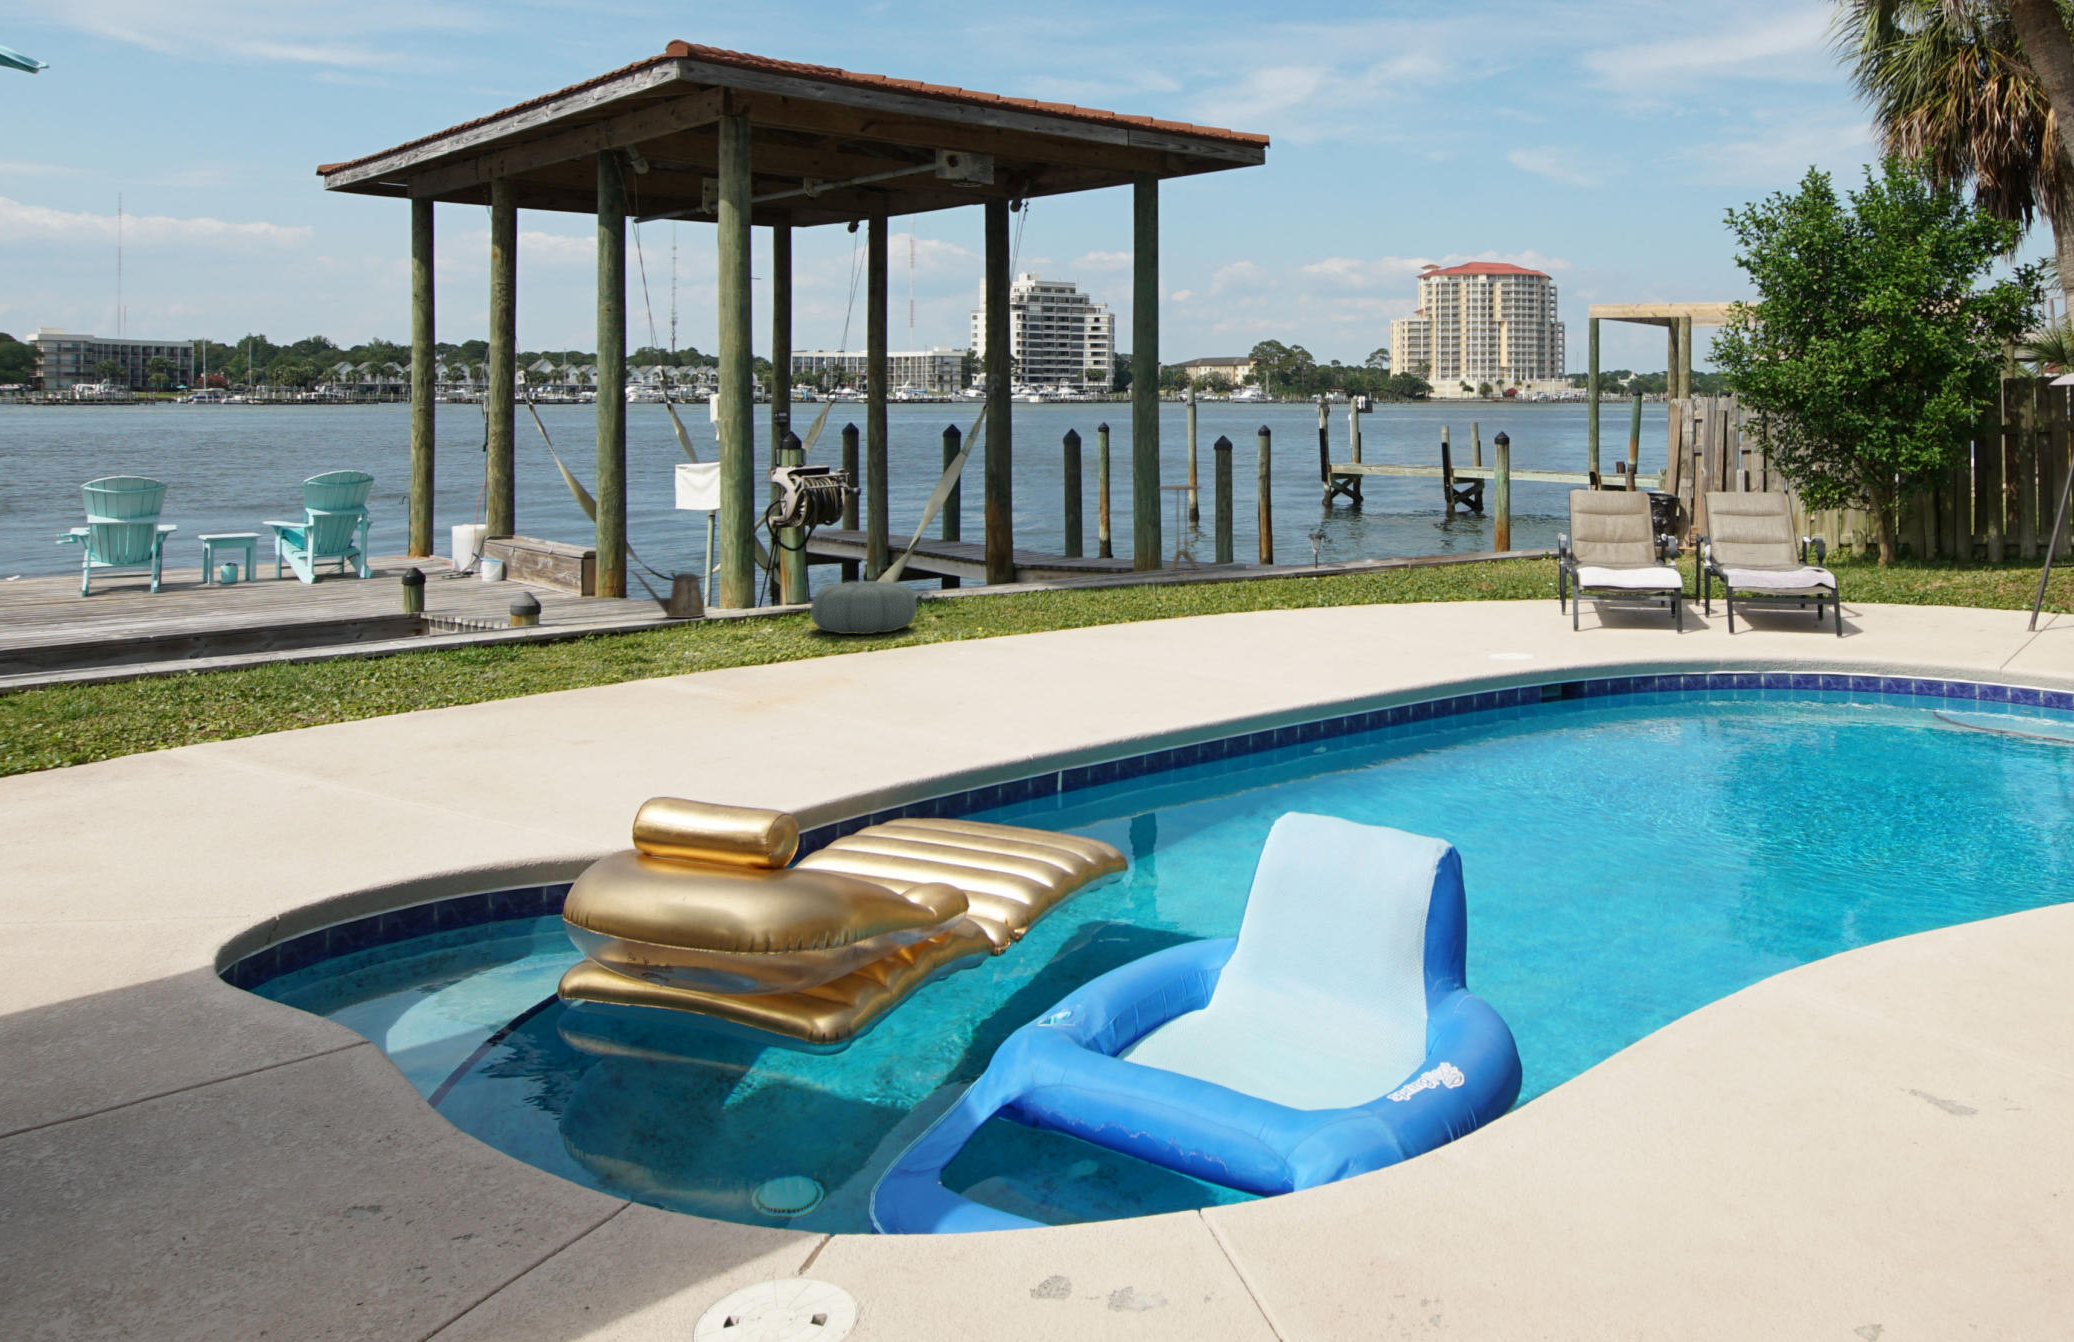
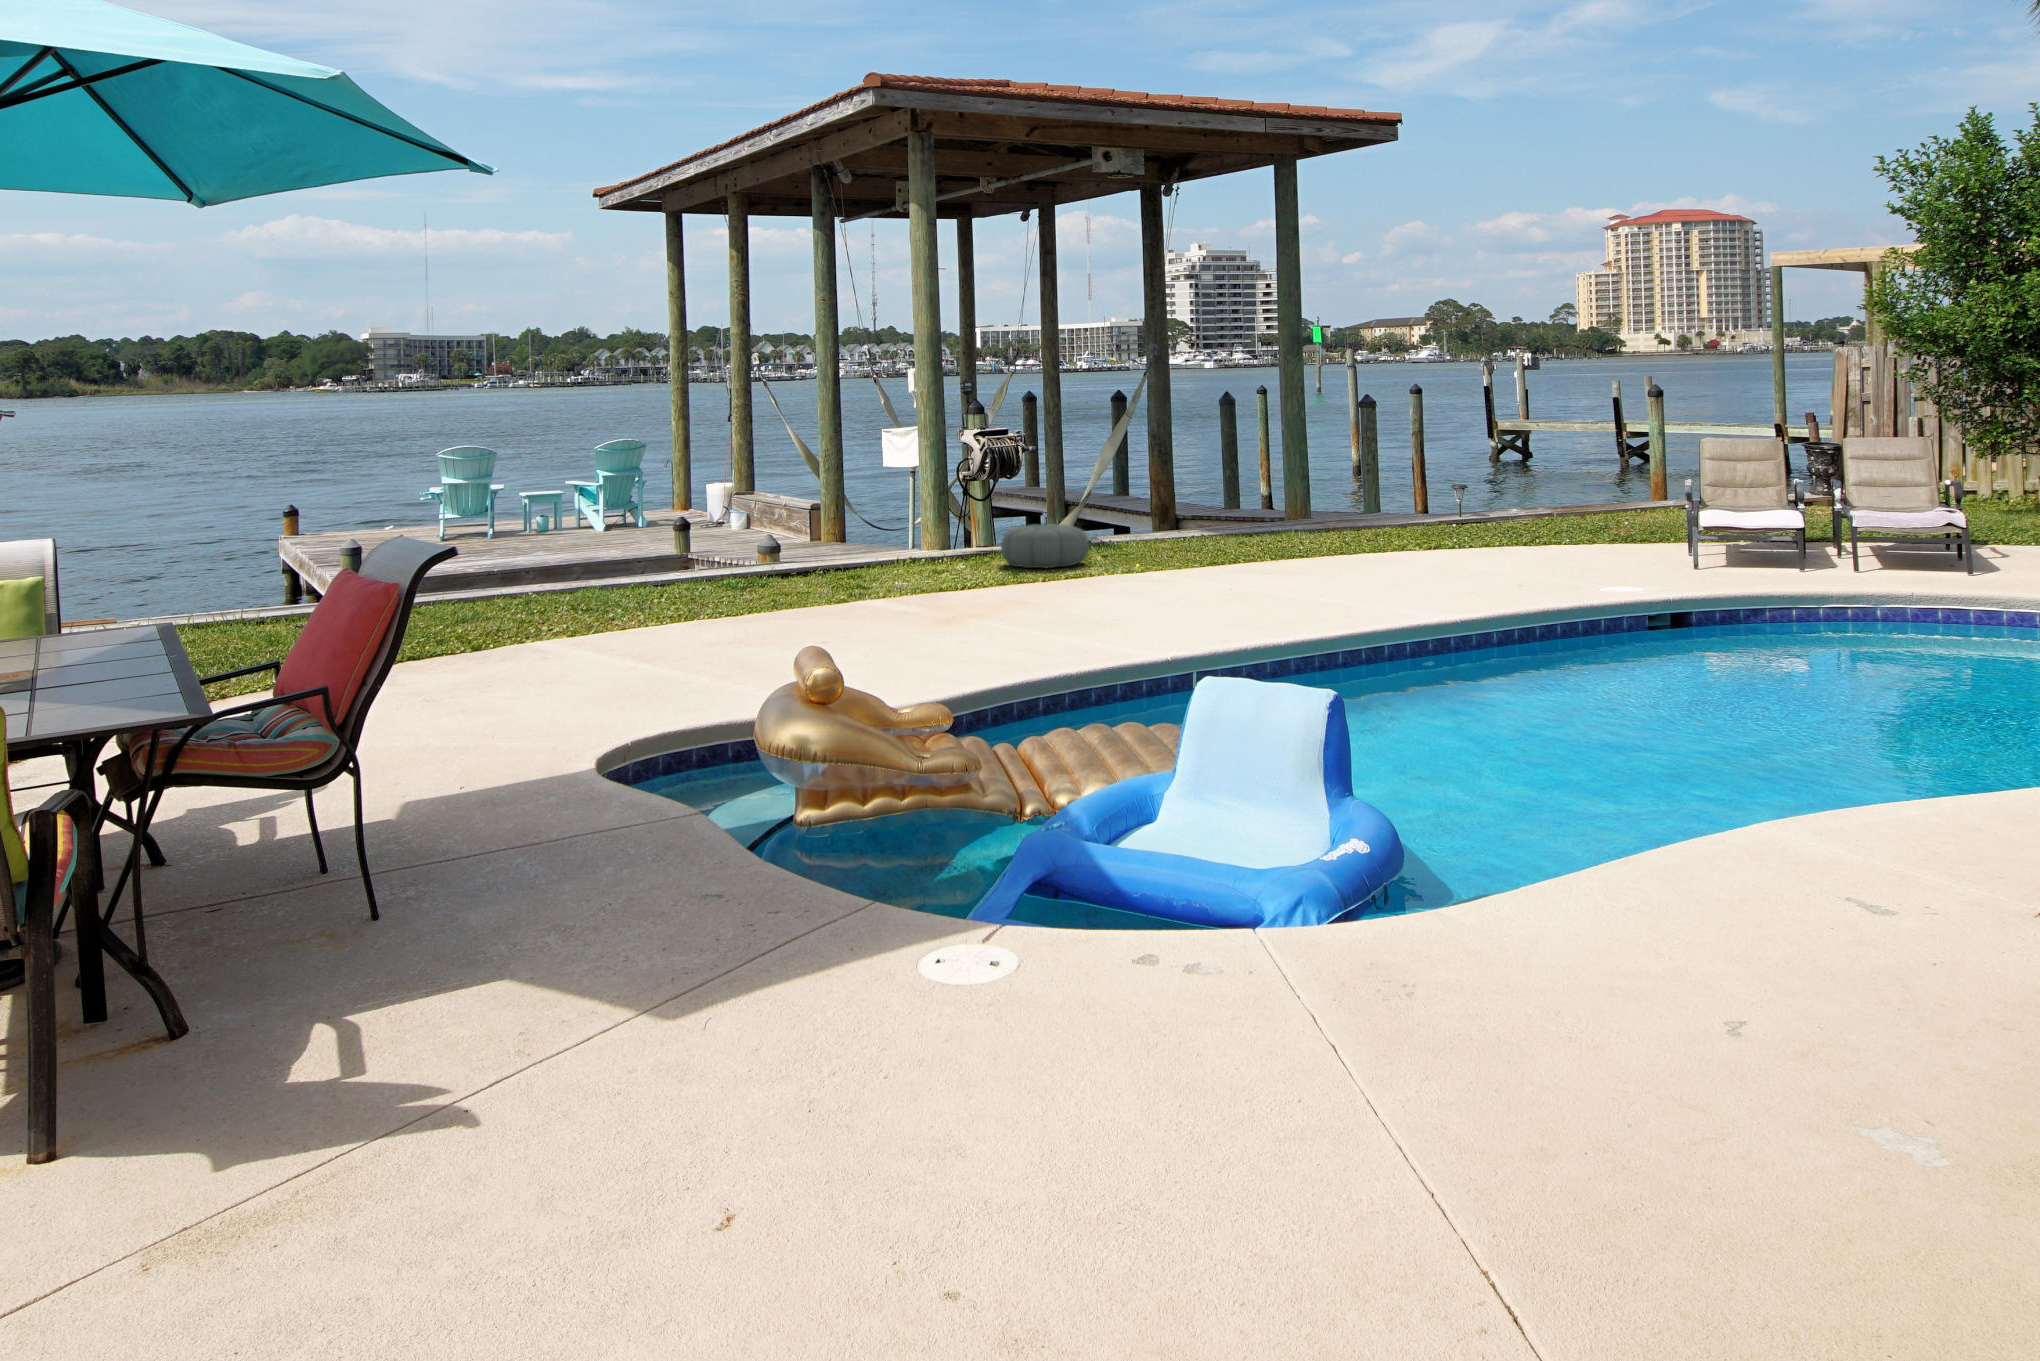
side table: present [1160,485,1201,571] -> none [1304,441,1345,520]
watering can: present [630,570,713,618] -> none [852,516,921,556]

